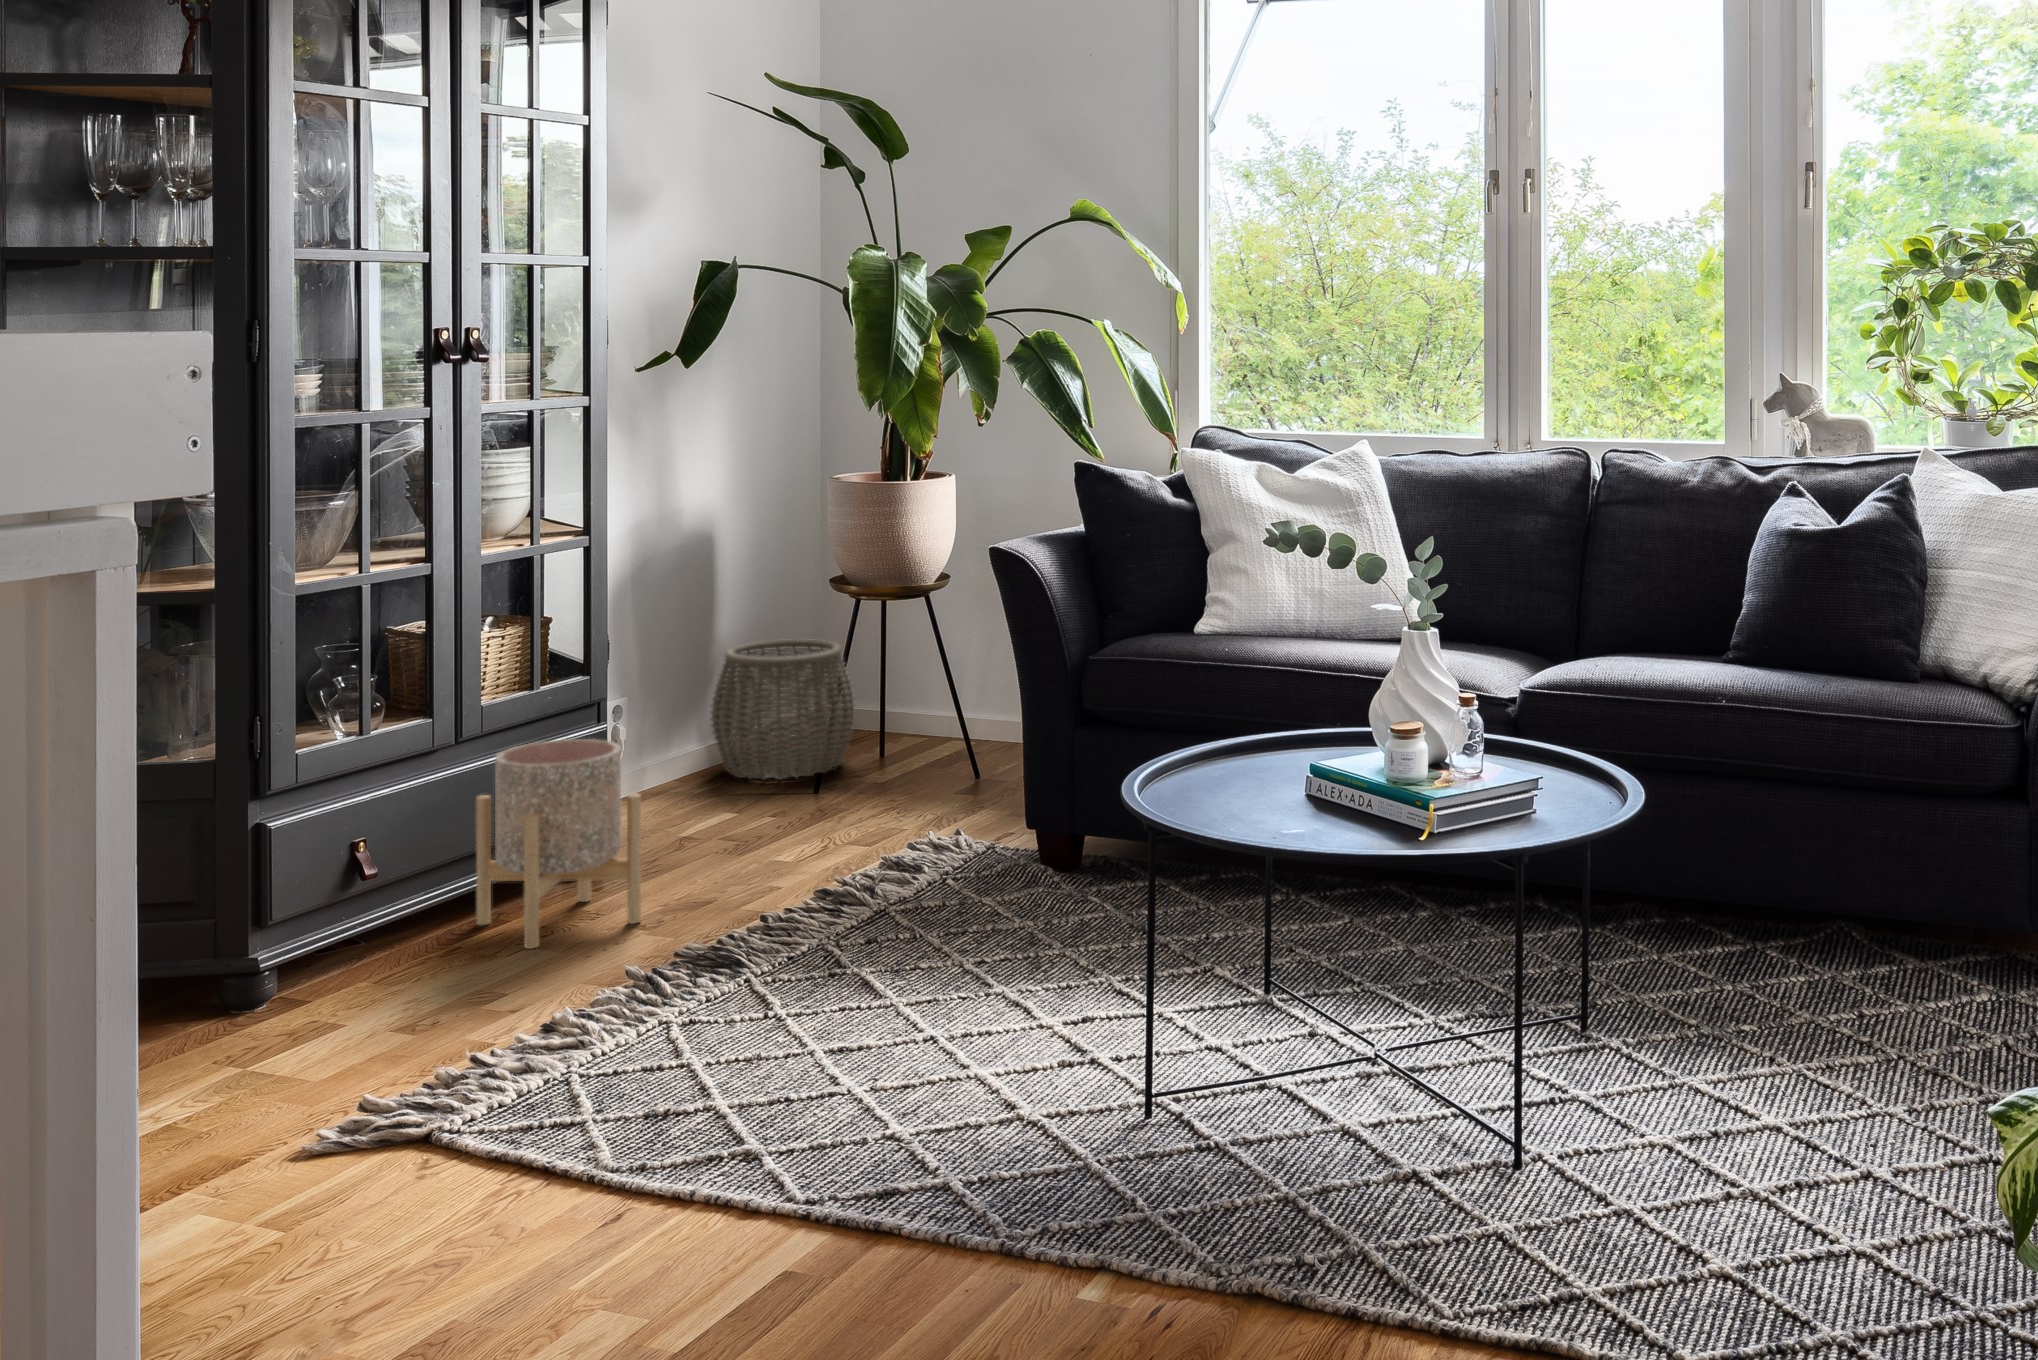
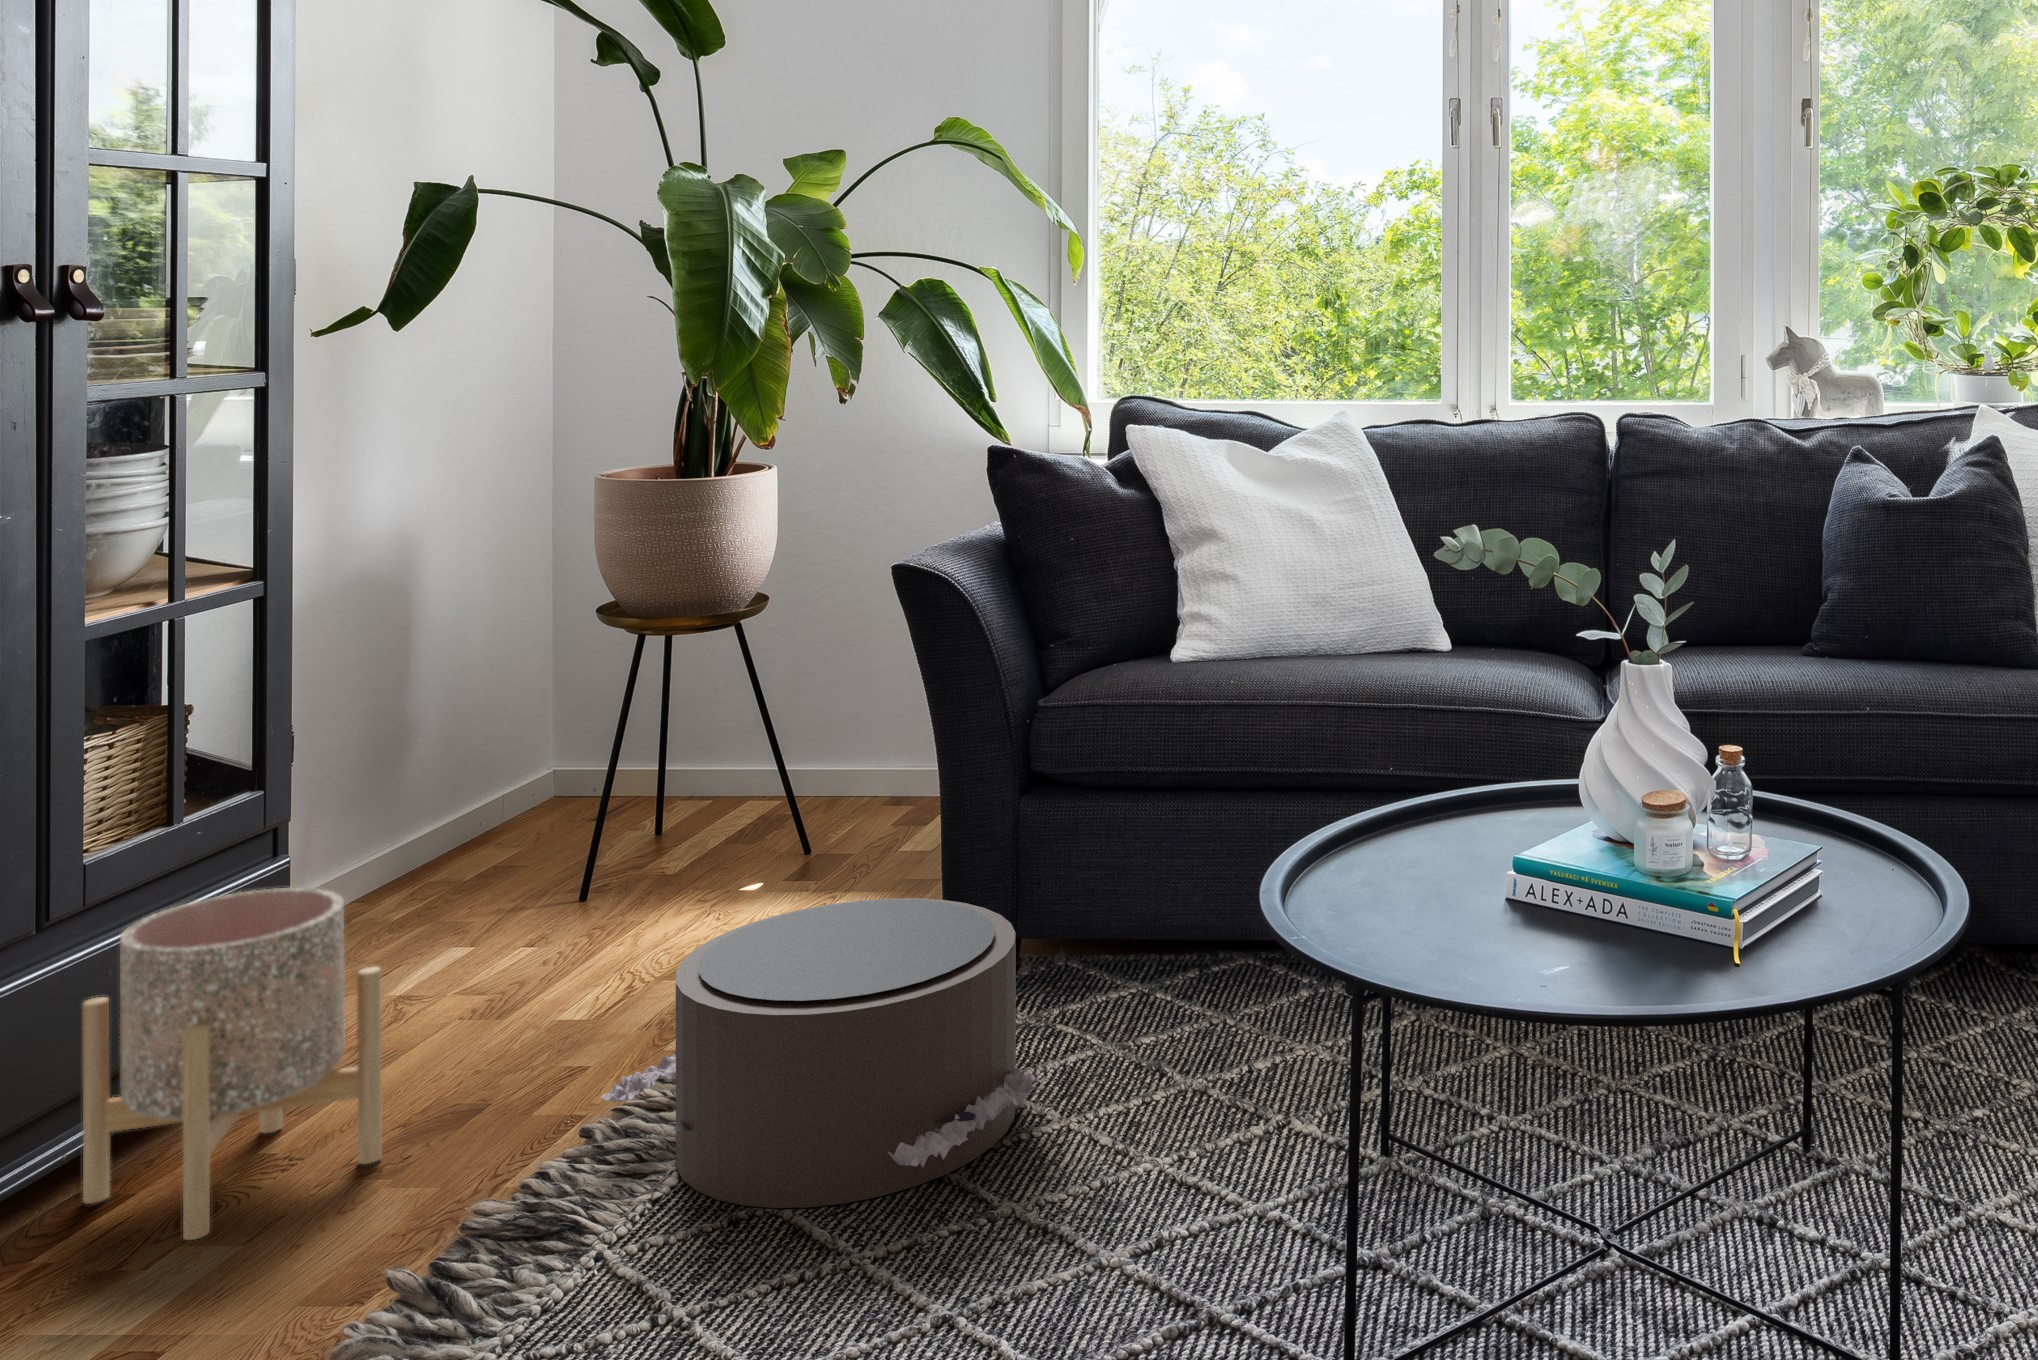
woven basket: present [711,639,855,780] -> none [419,689,635,887]
pouf: none [766,785,1047,976] -> present [601,898,1046,1208]

